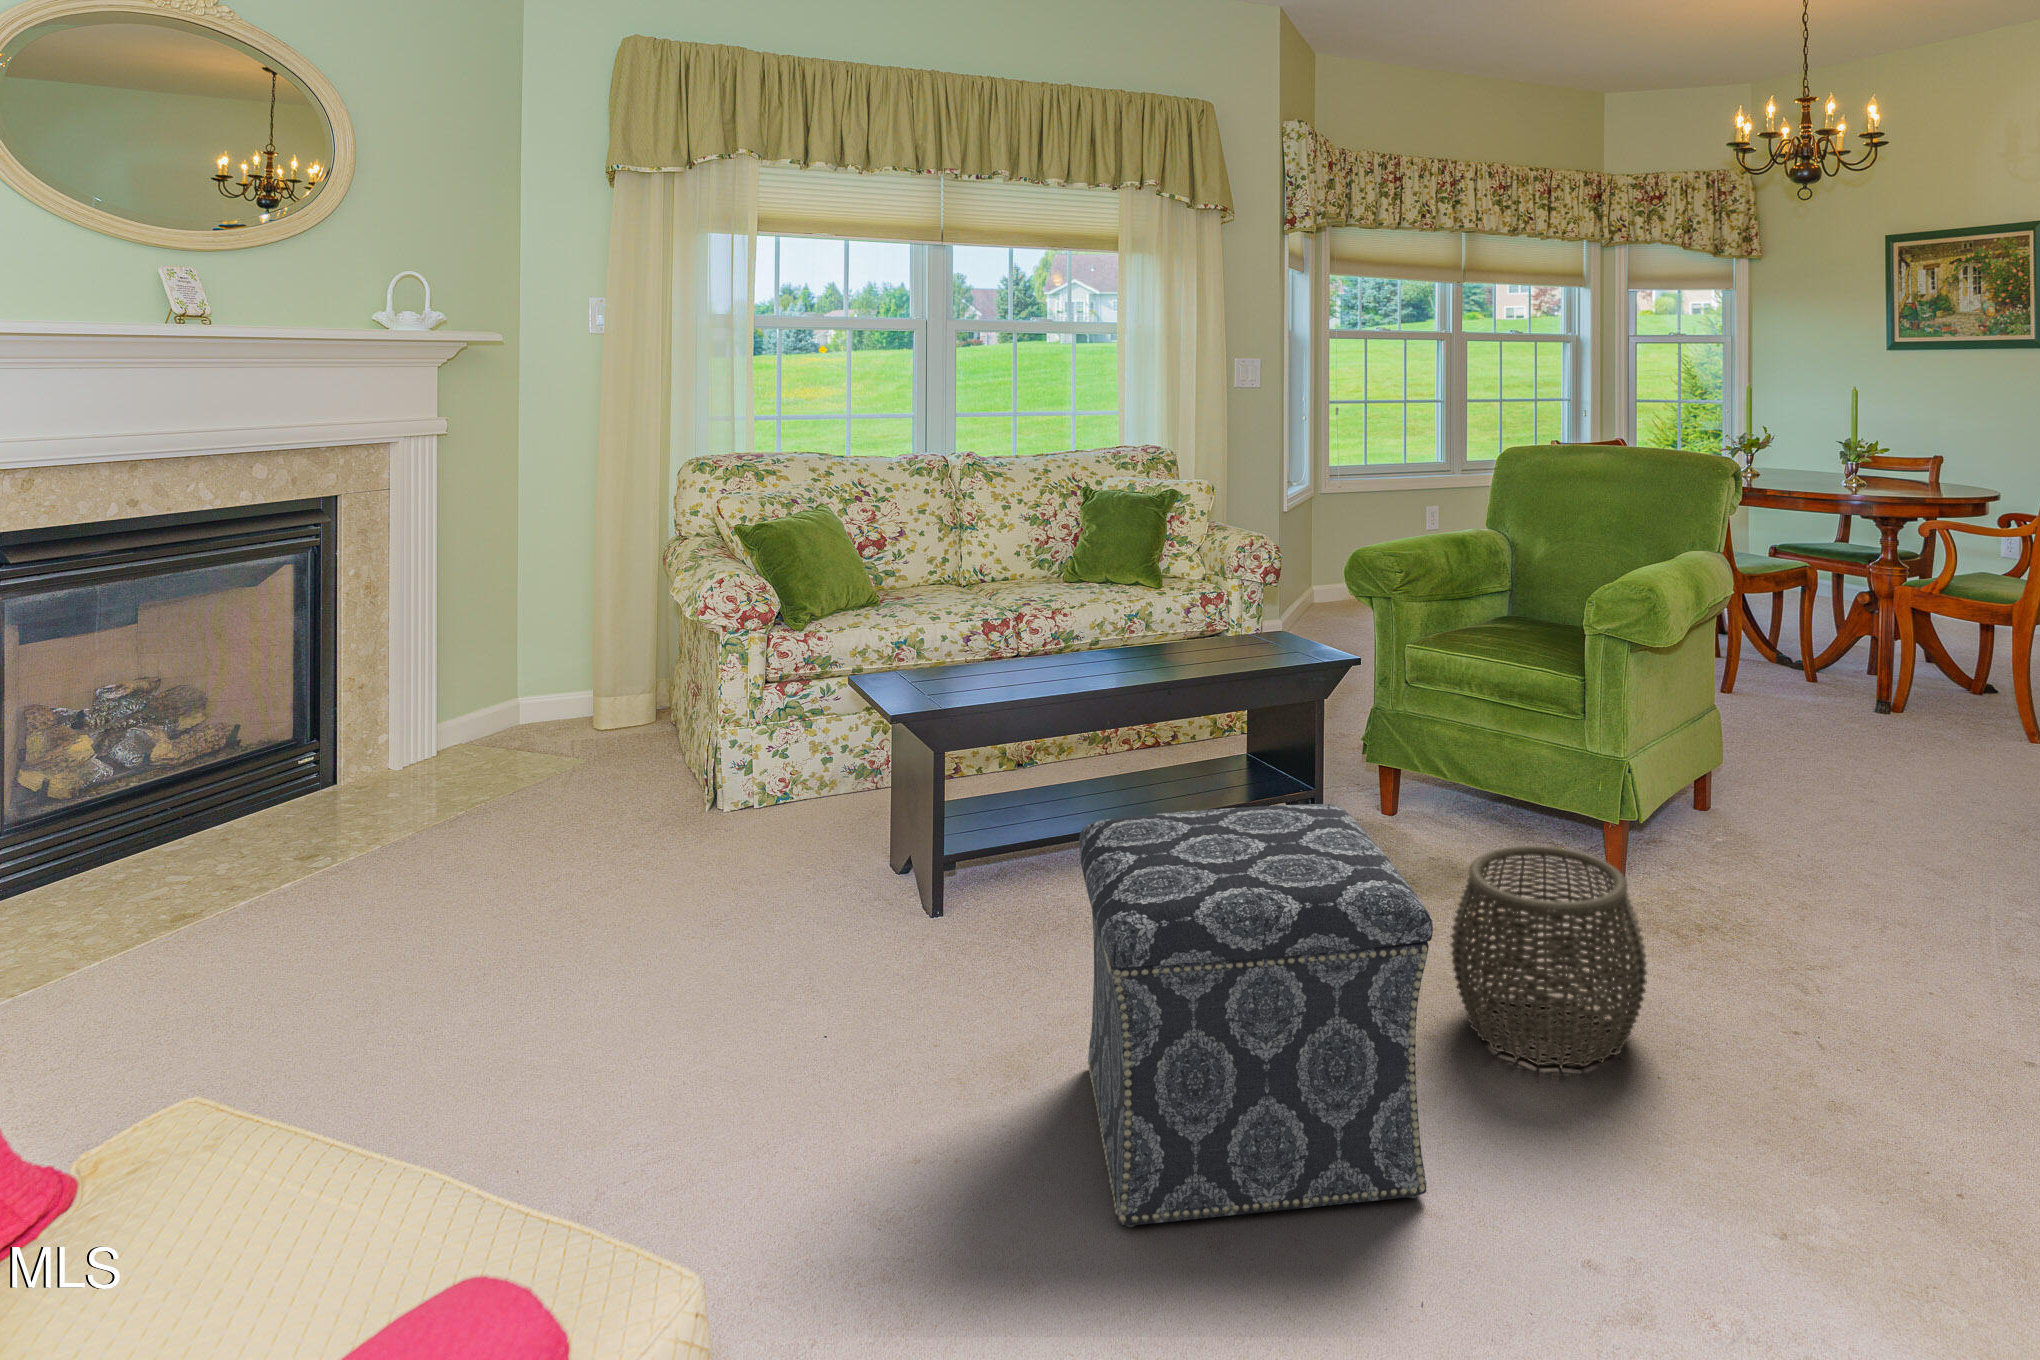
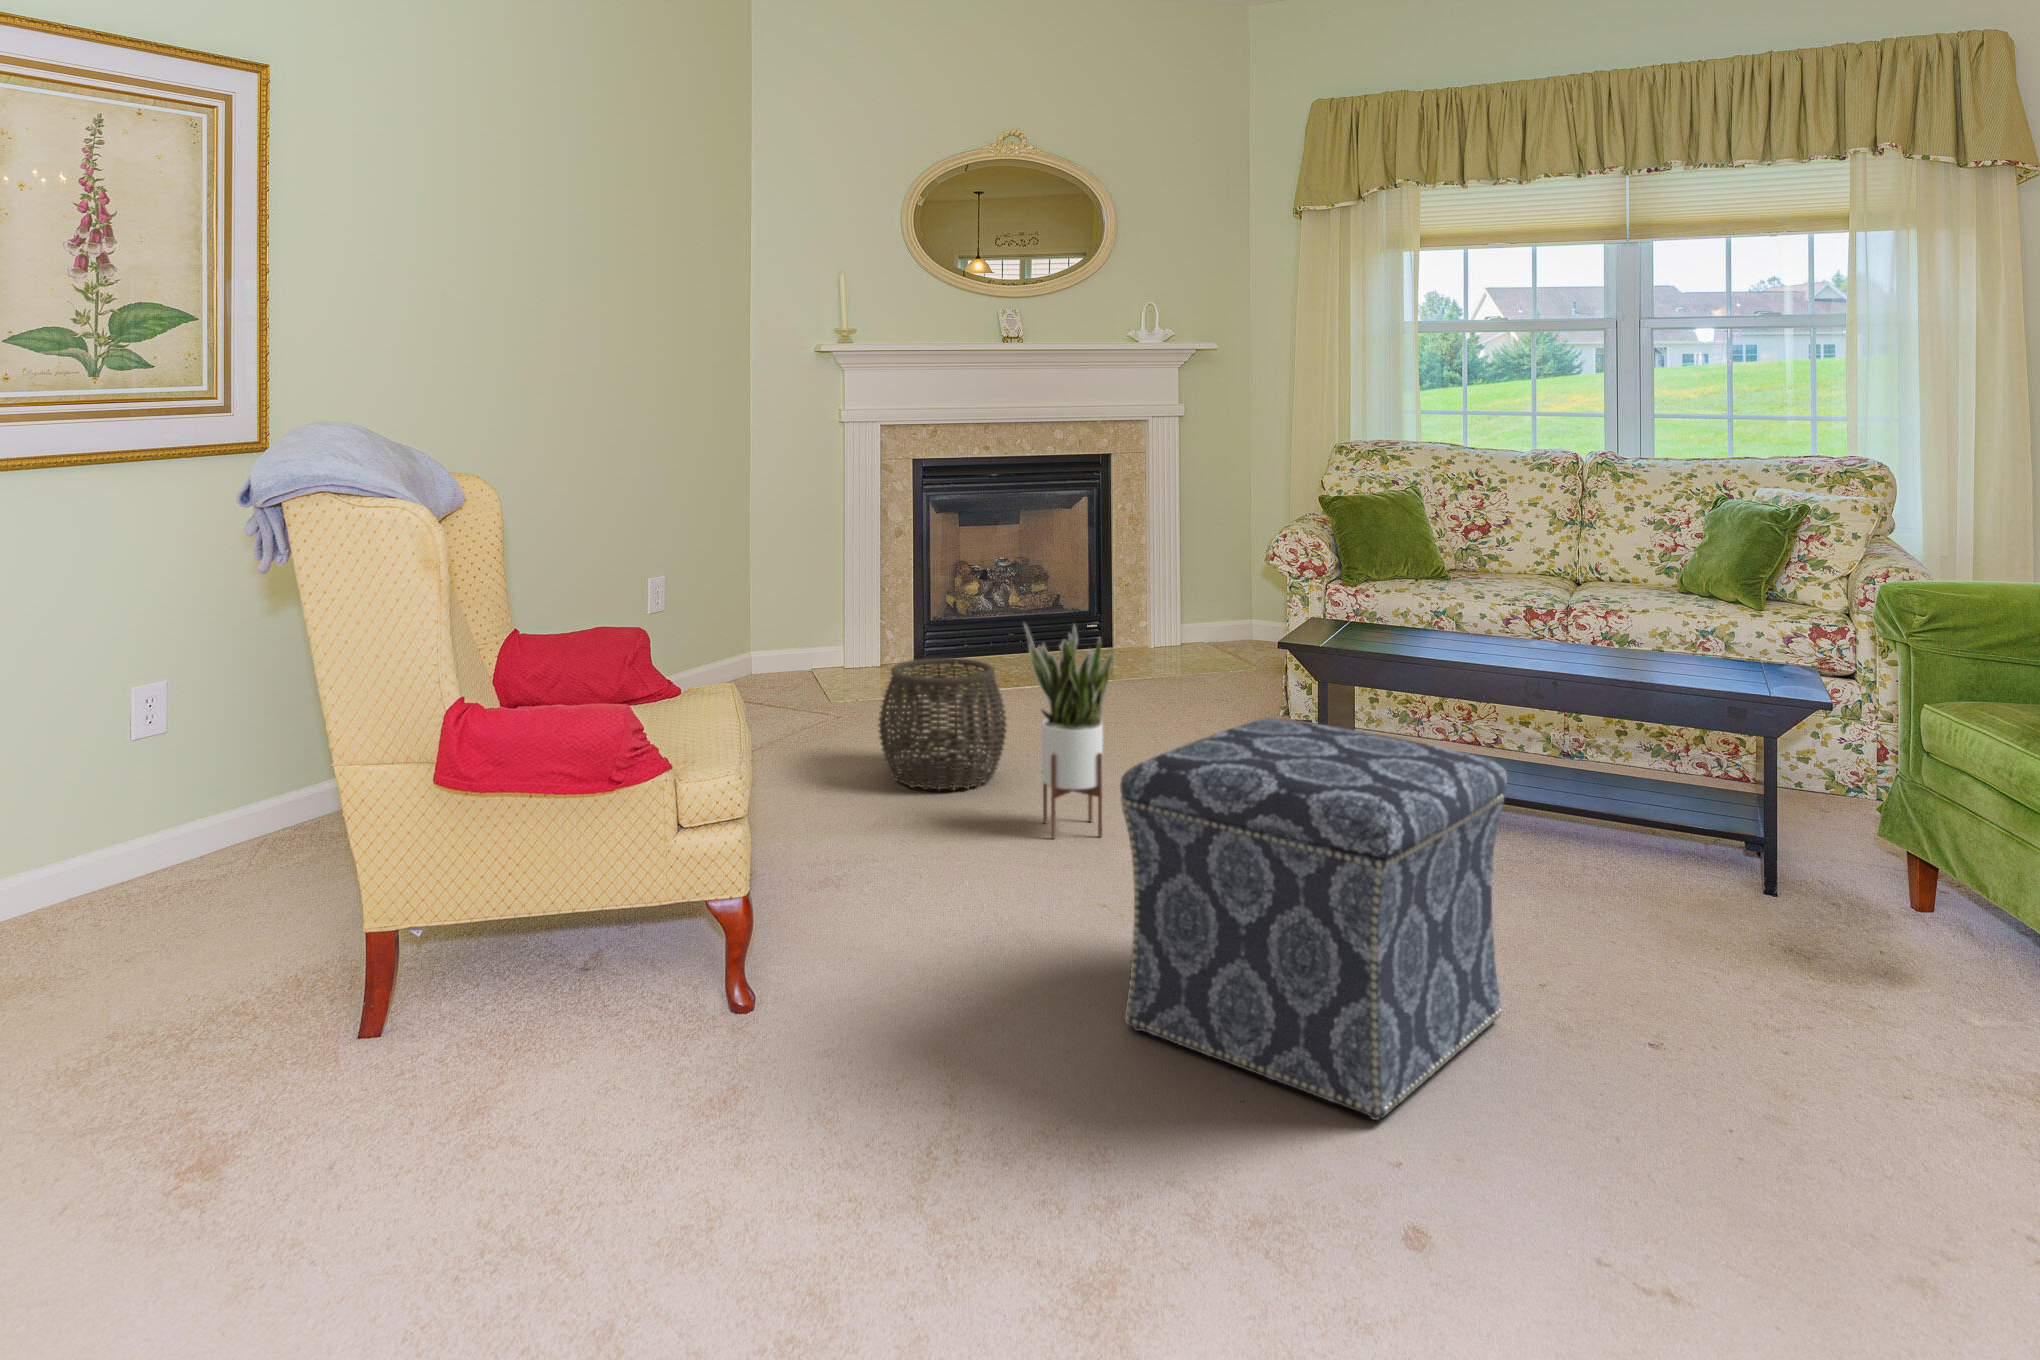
potted plant: none [643,757,759,1035] -> present [1024,624,1113,838]
woven basket: present [1451,846,1647,1068] -> present [879,658,1007,790]

